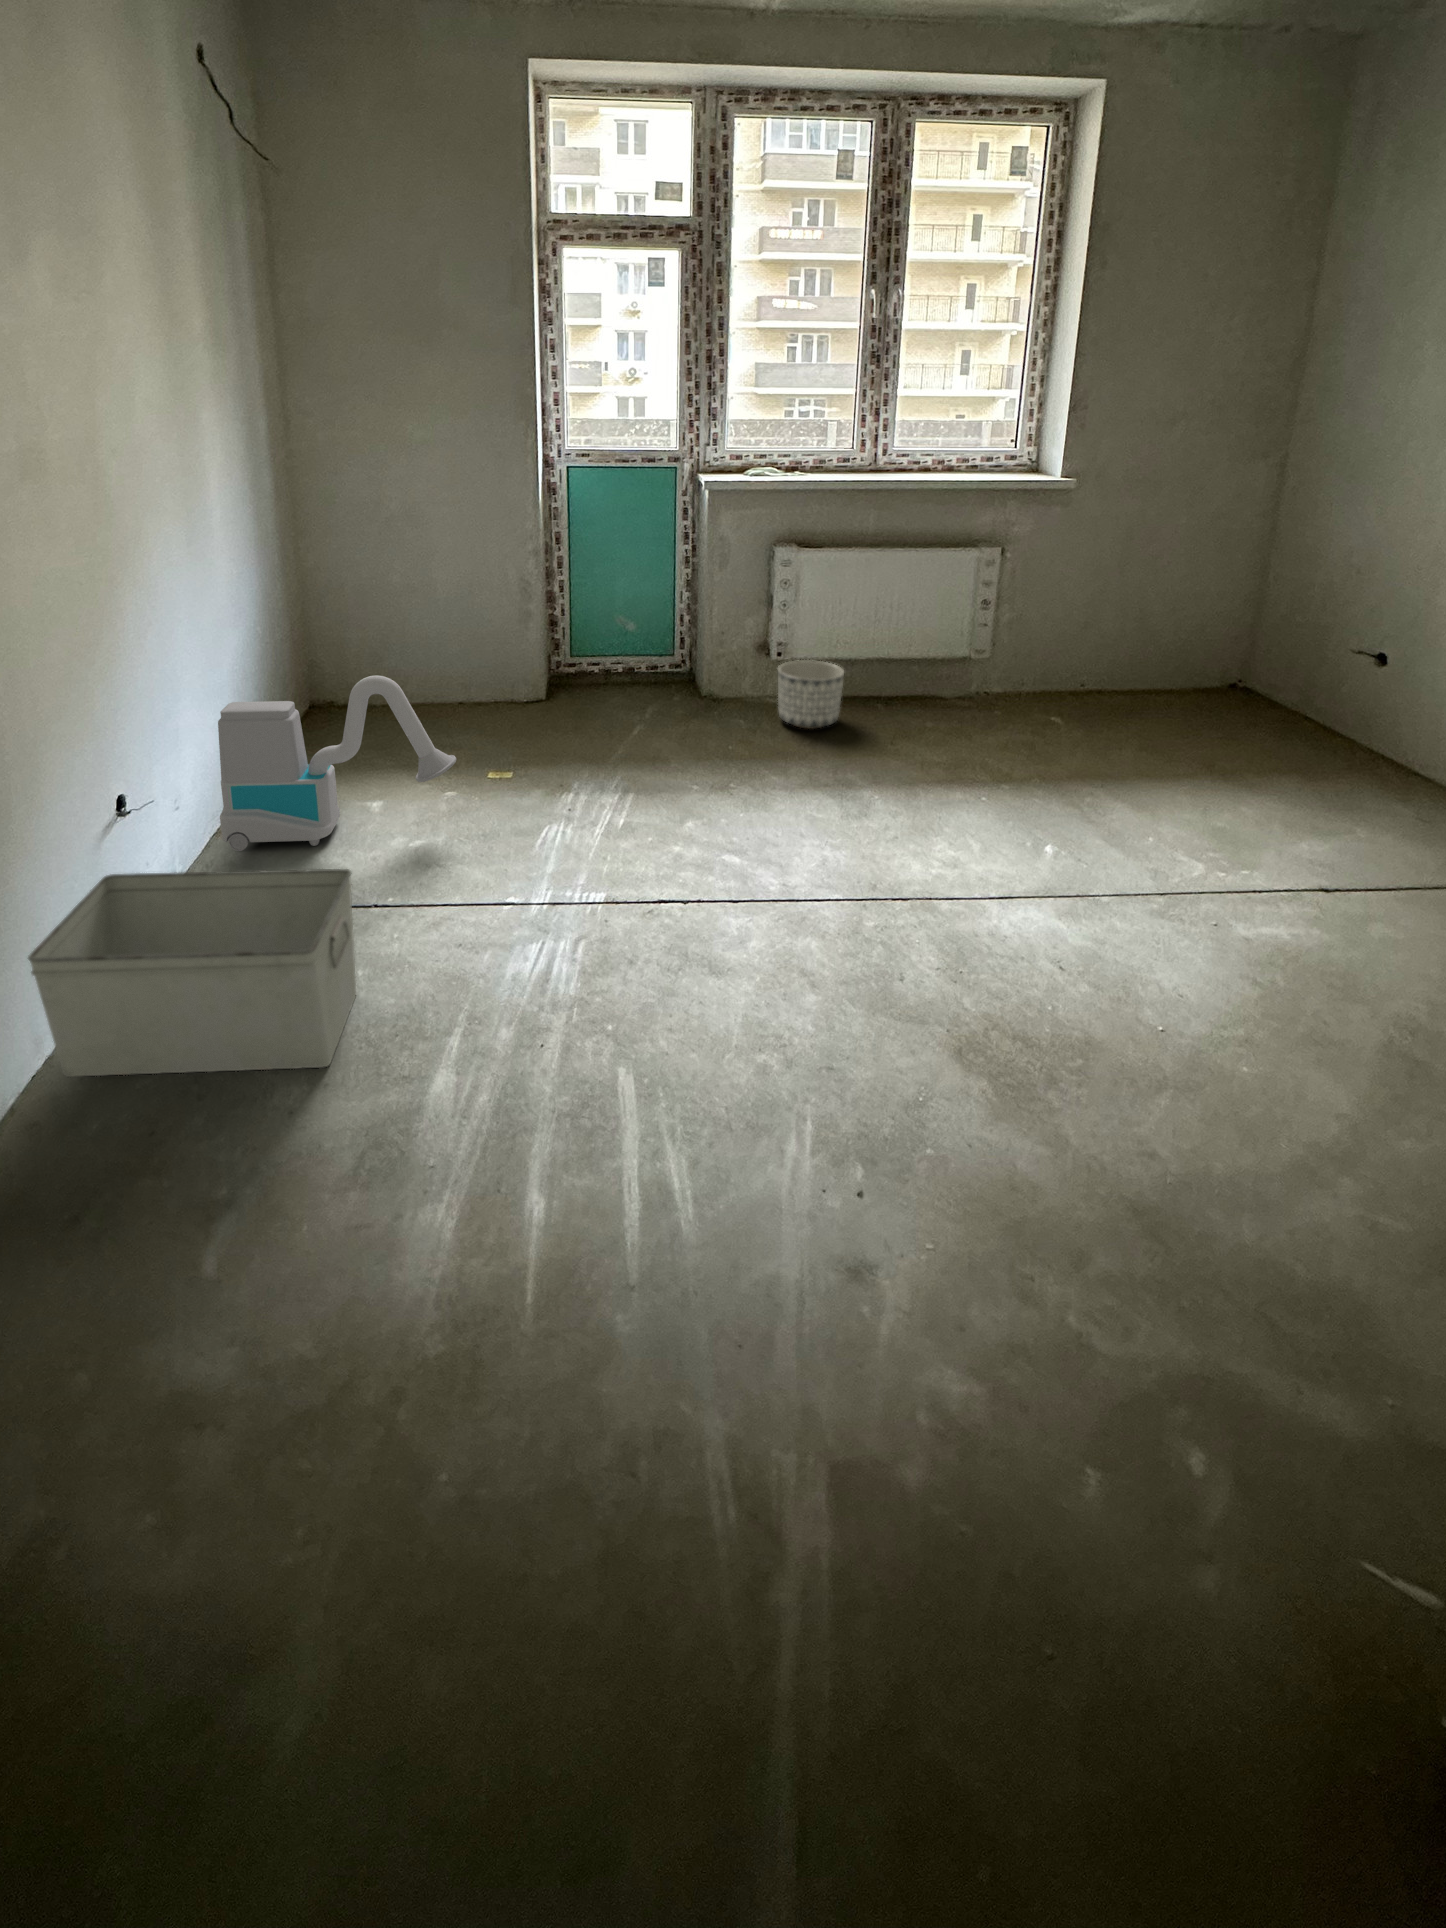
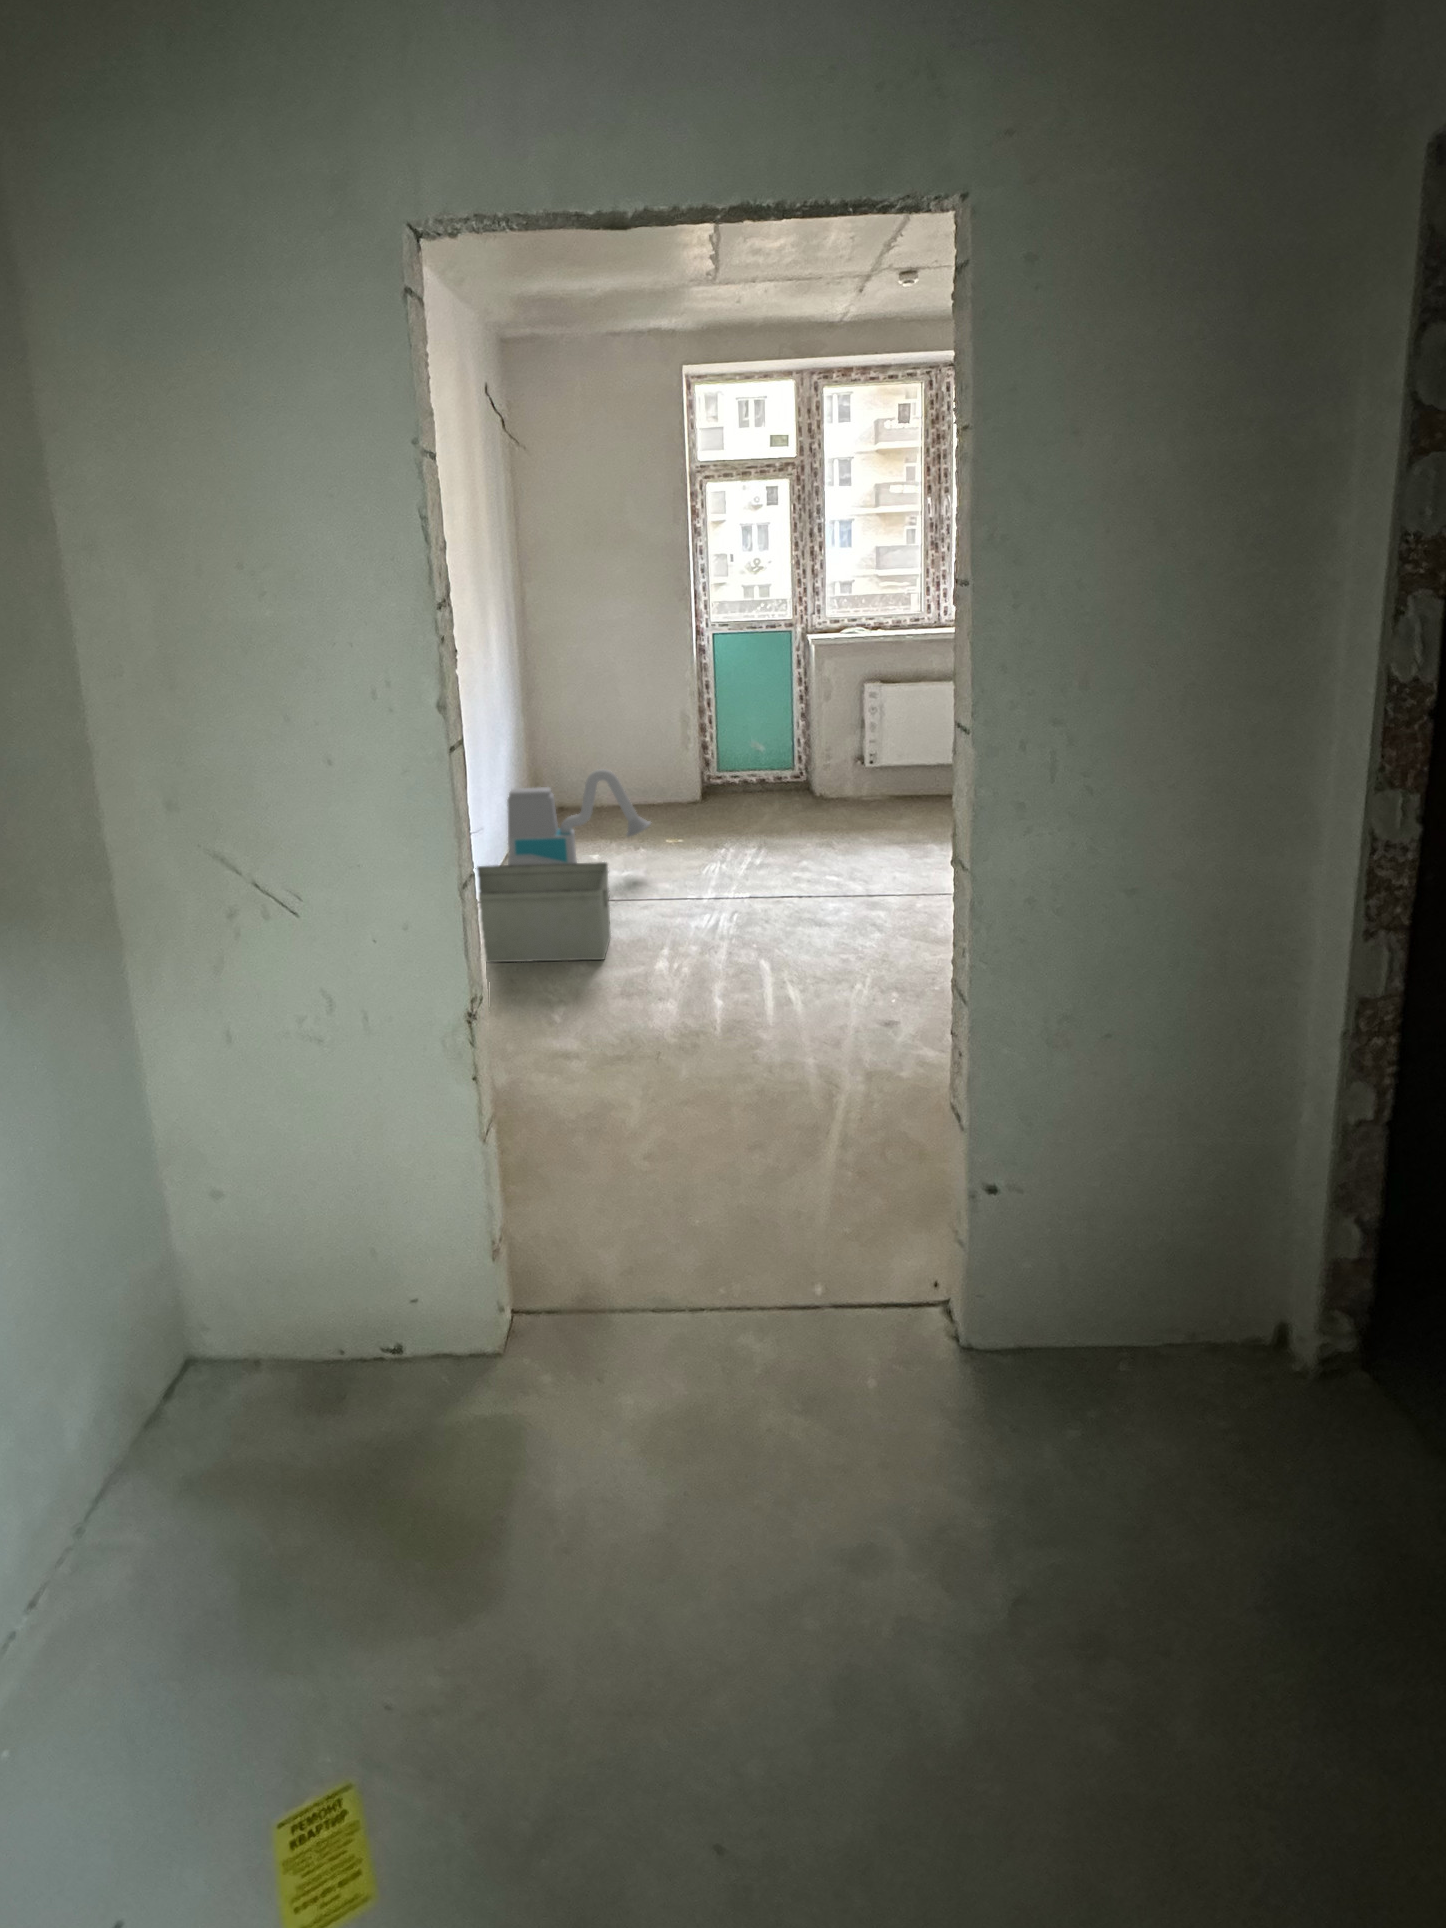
planter: present [778,660,844,729] -> none [869,767,918,814]

